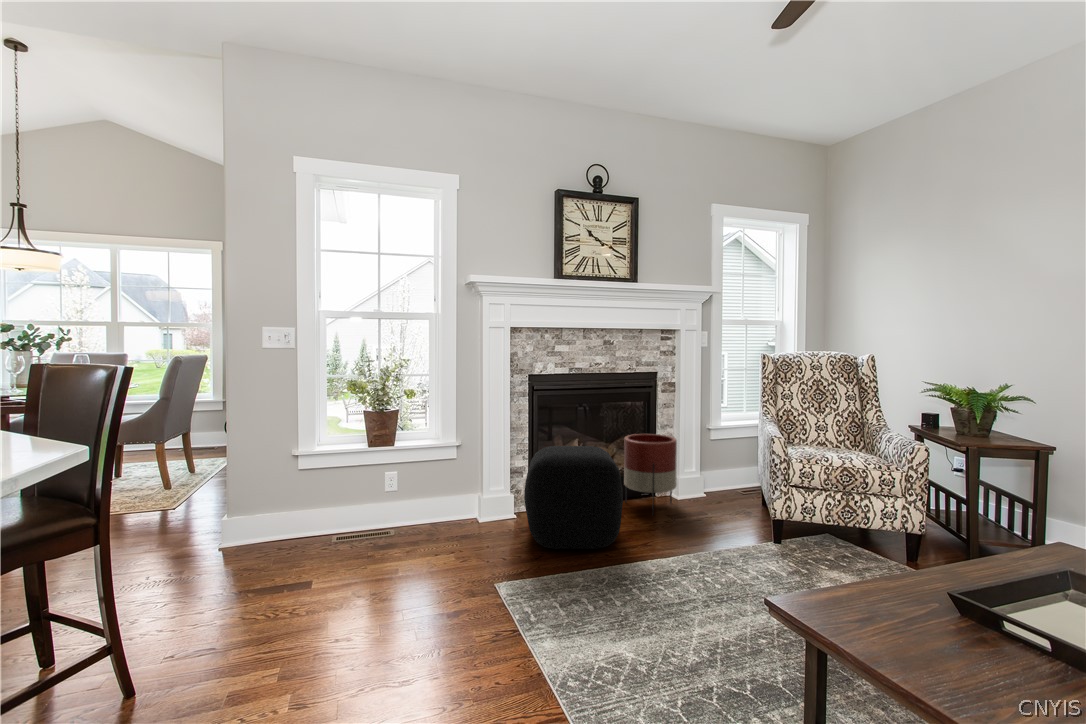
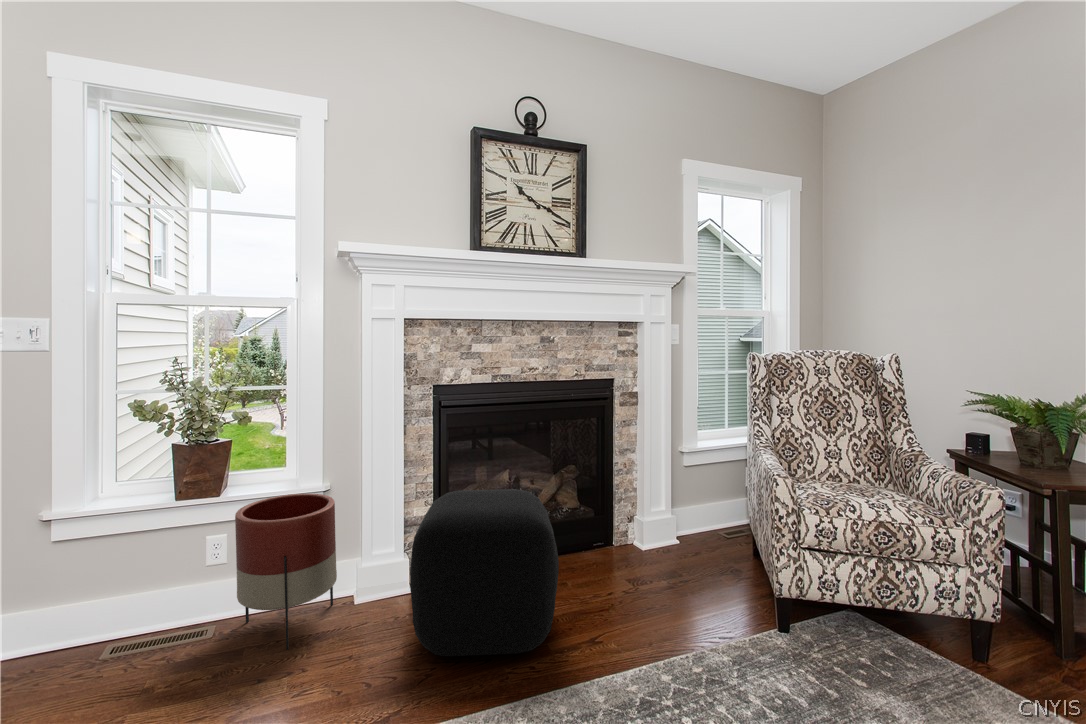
planter: present [624,434,677,515] -> present [235,493,337,650]

